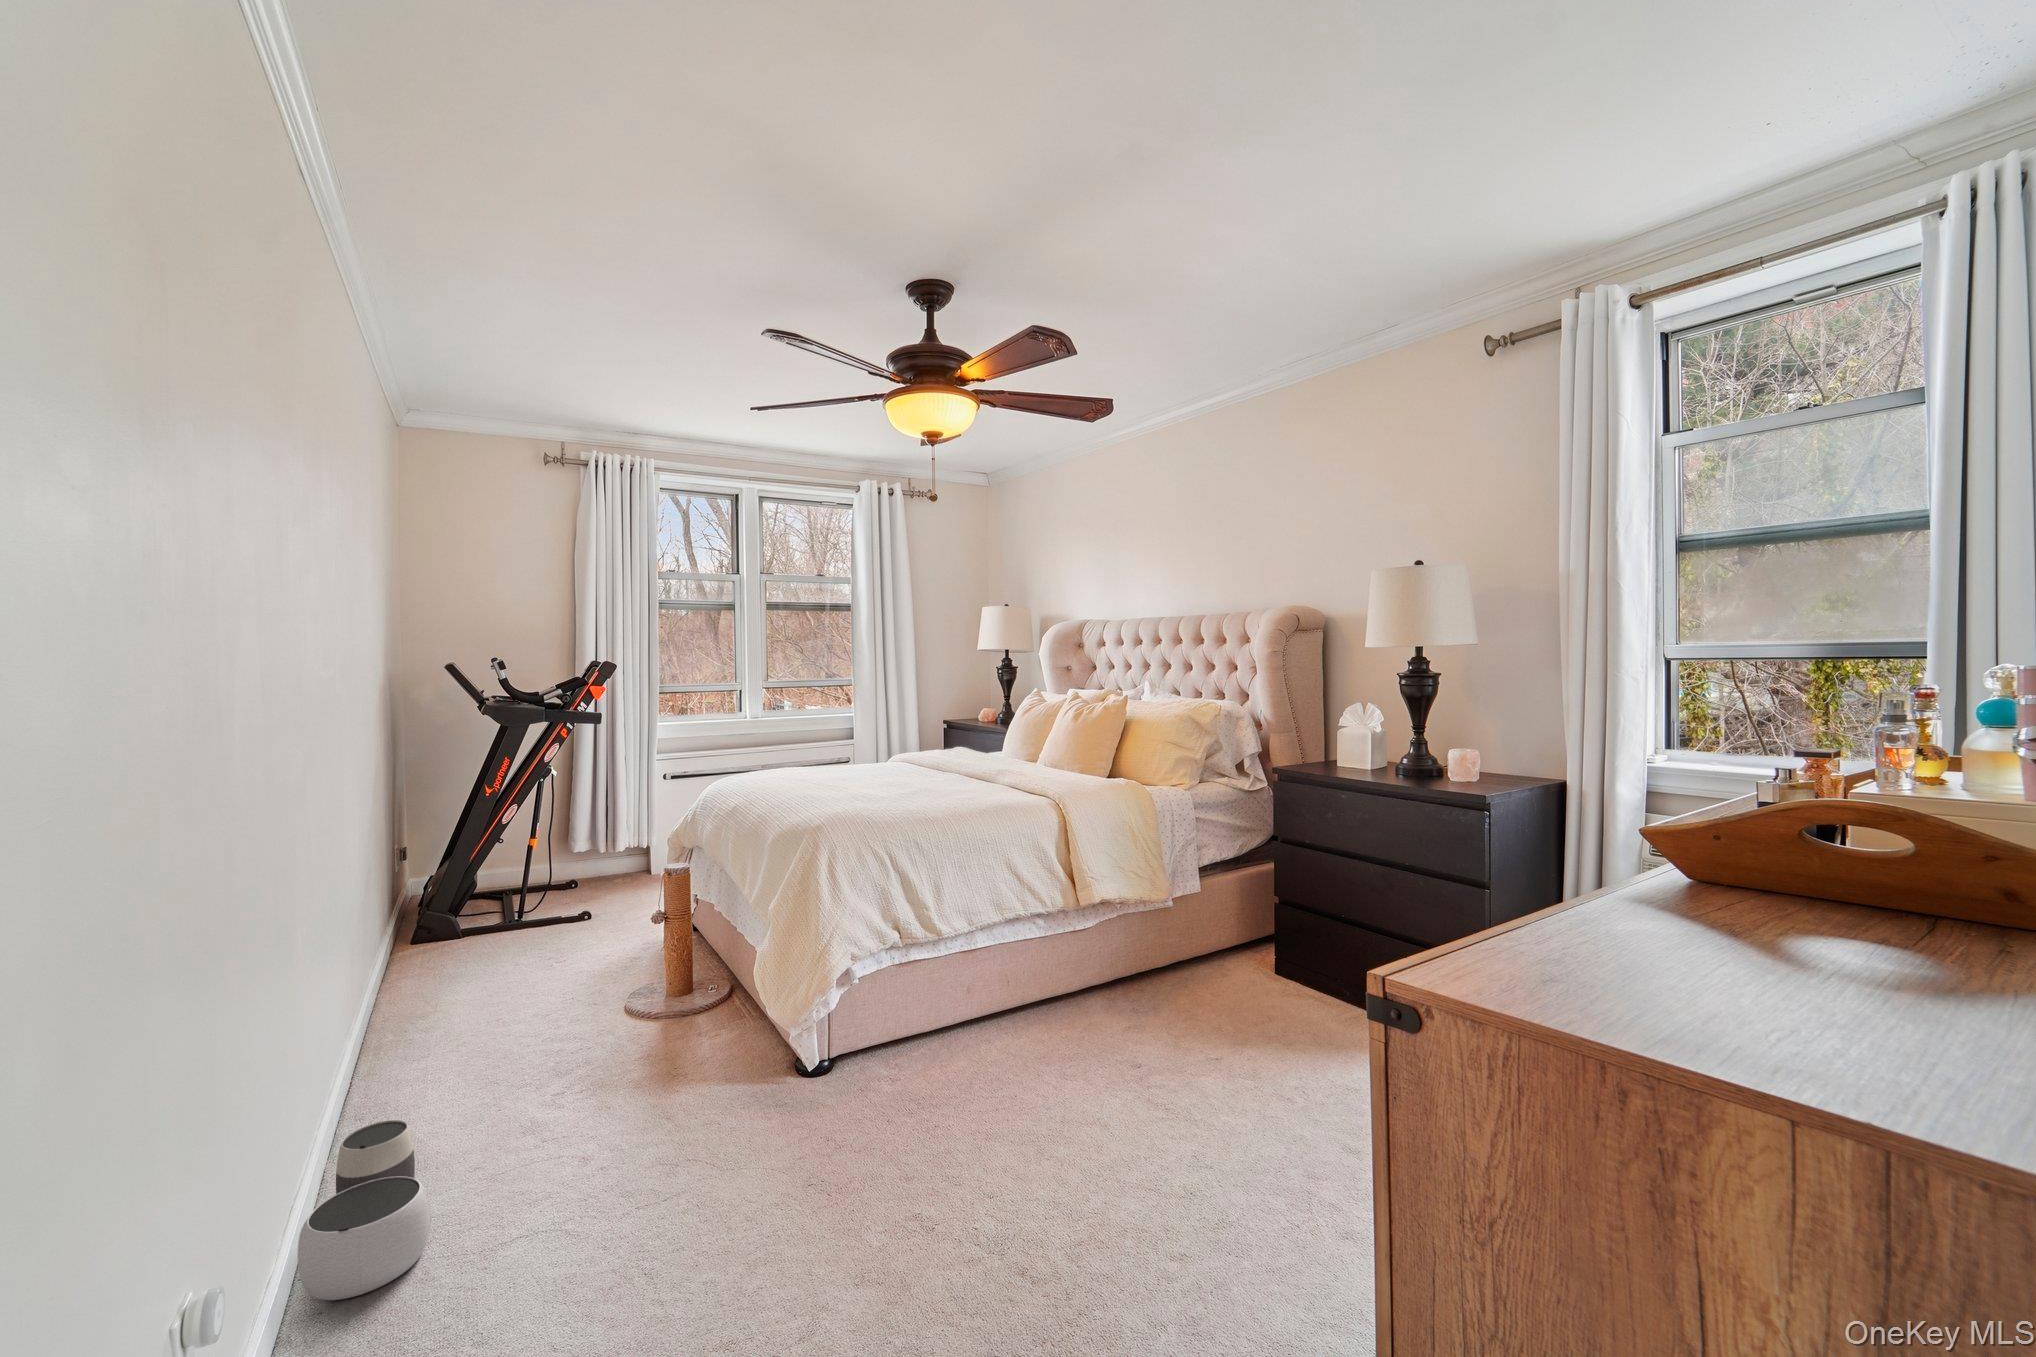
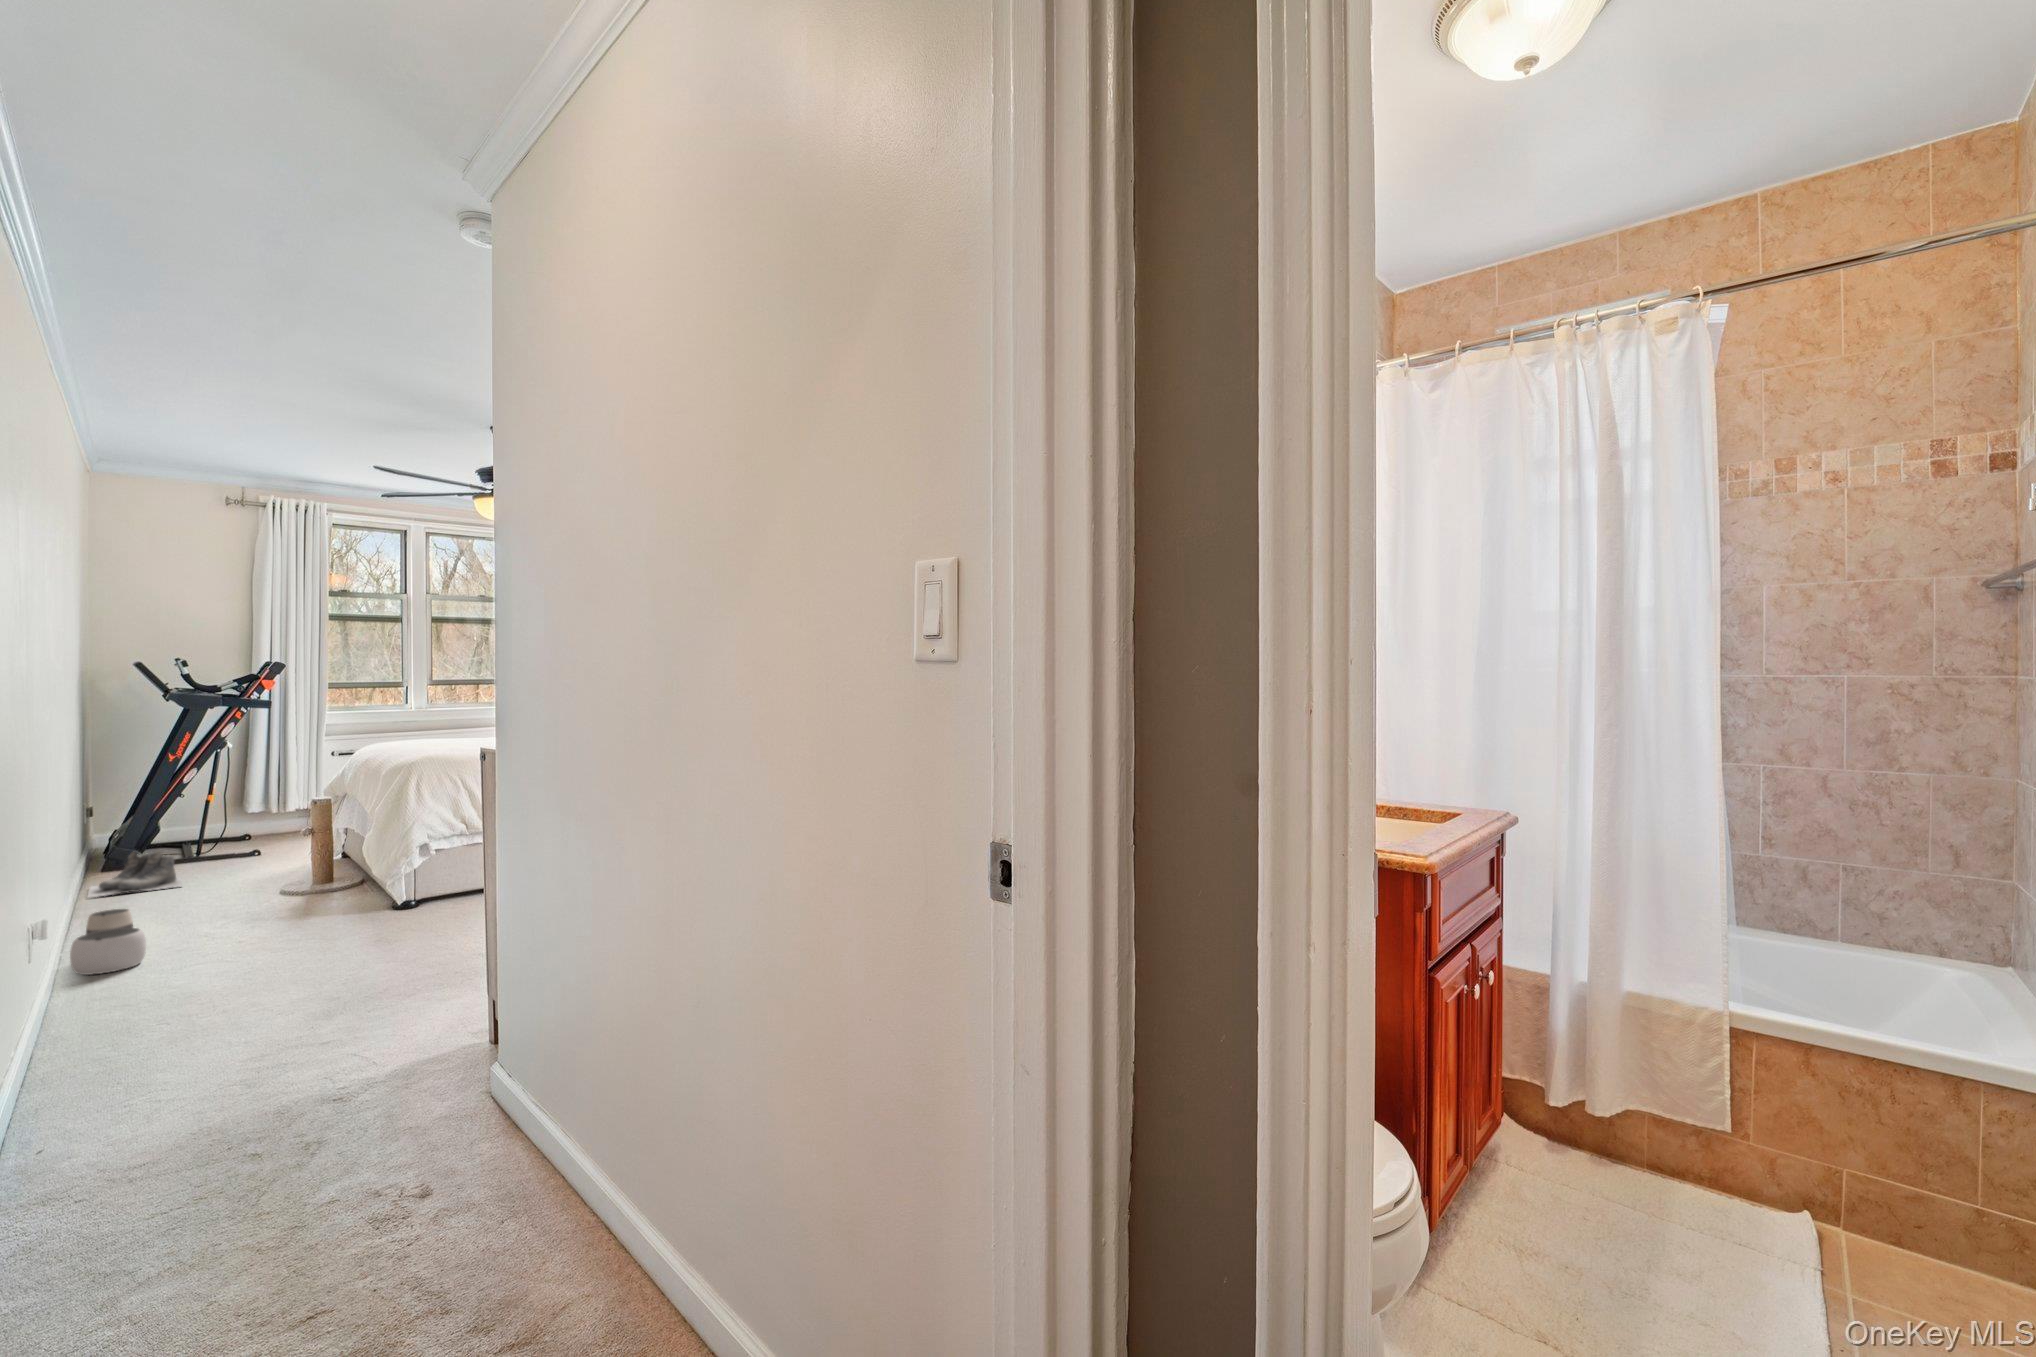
boots: none [382,932,501,1007] -> present [88,852,182,897]

